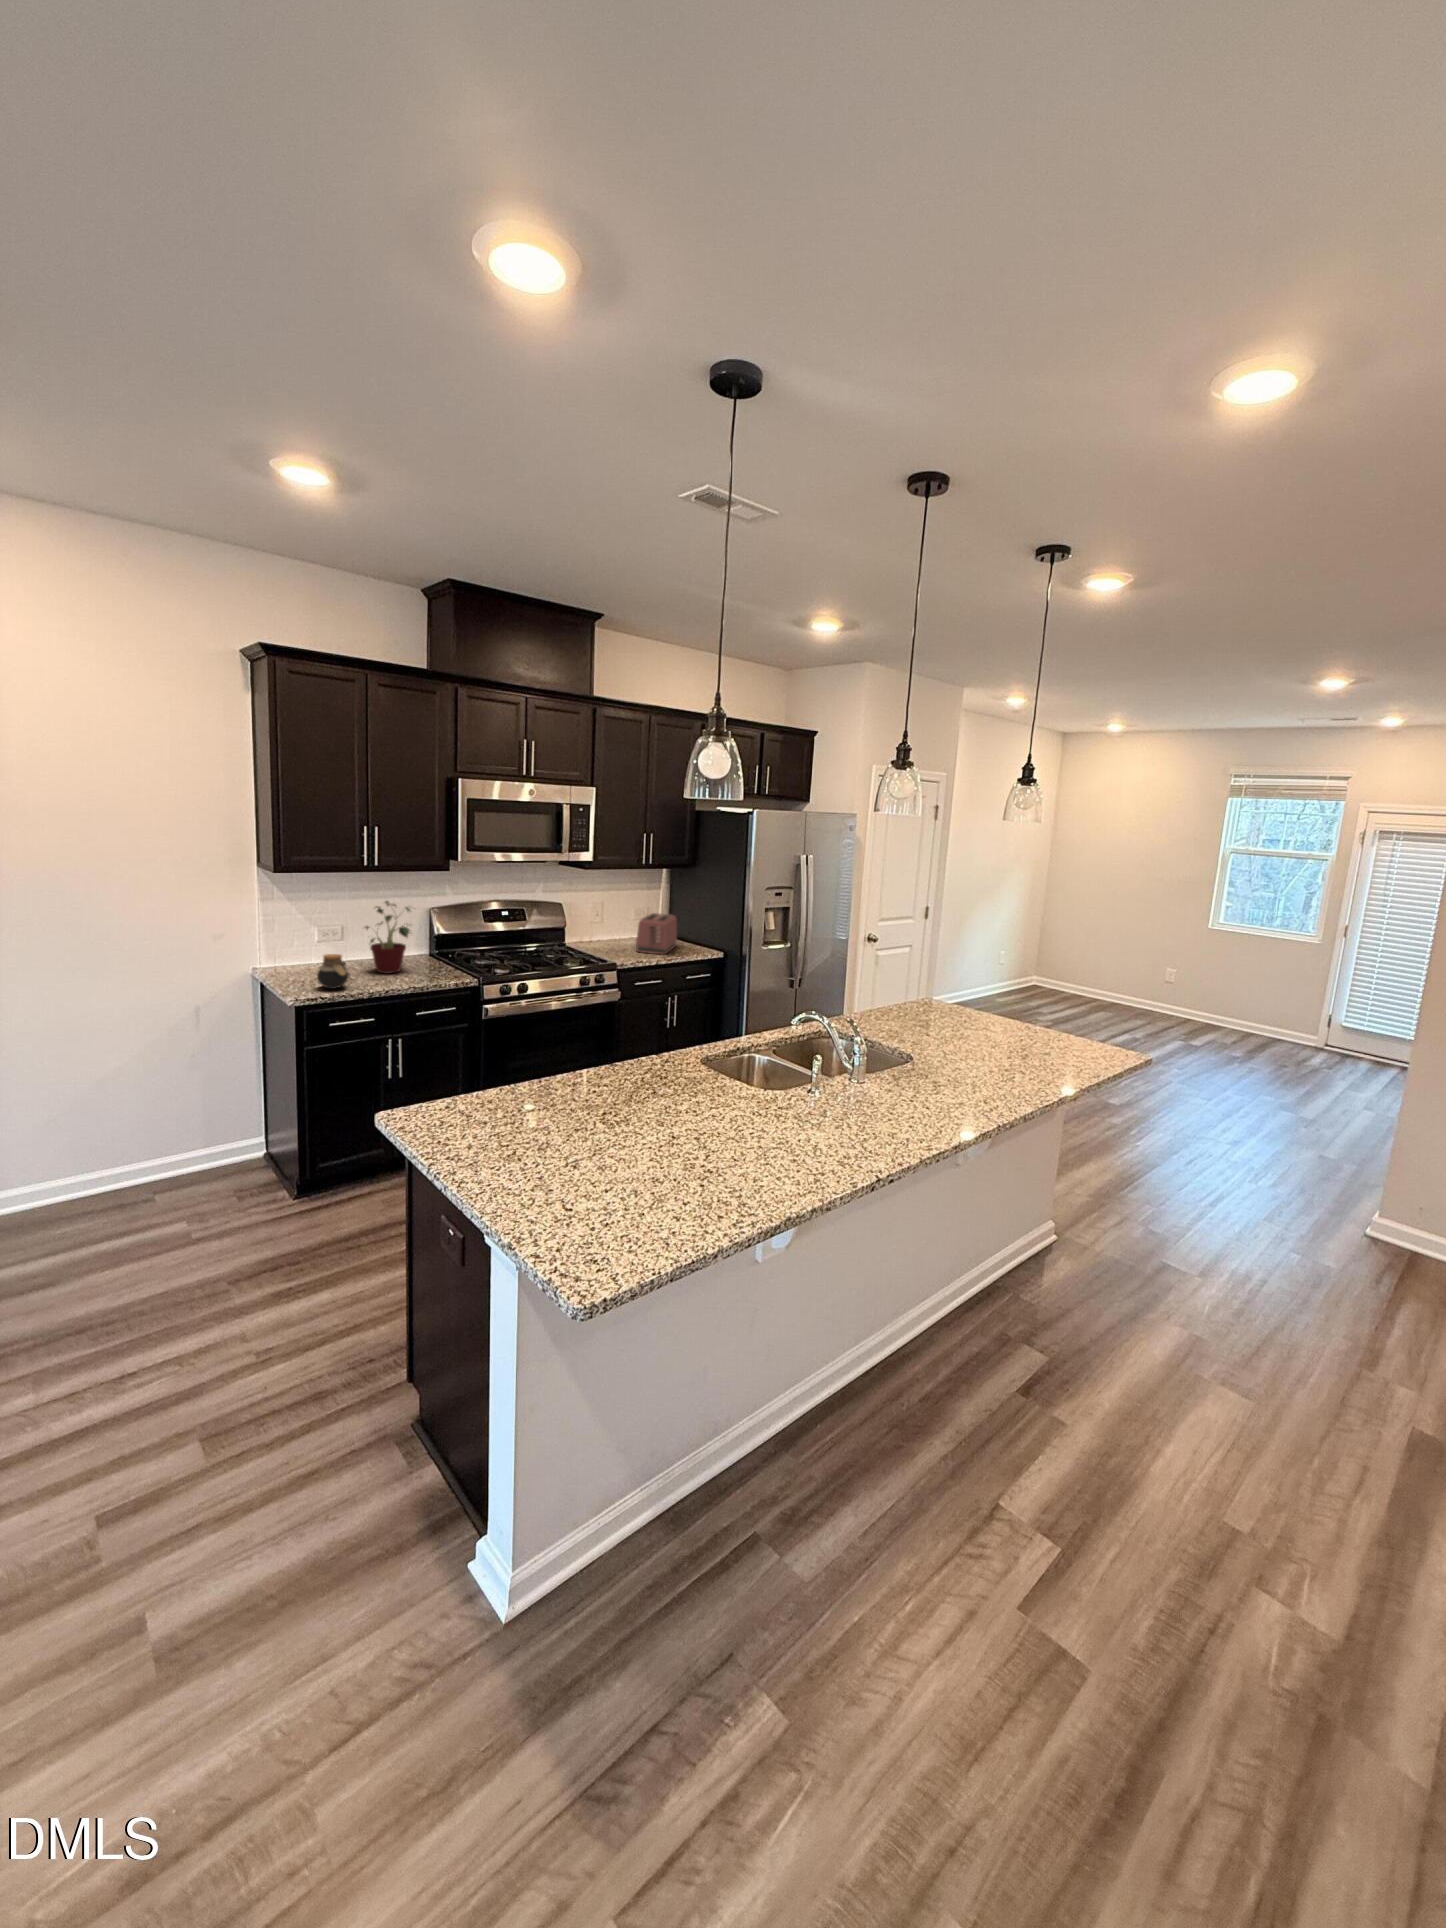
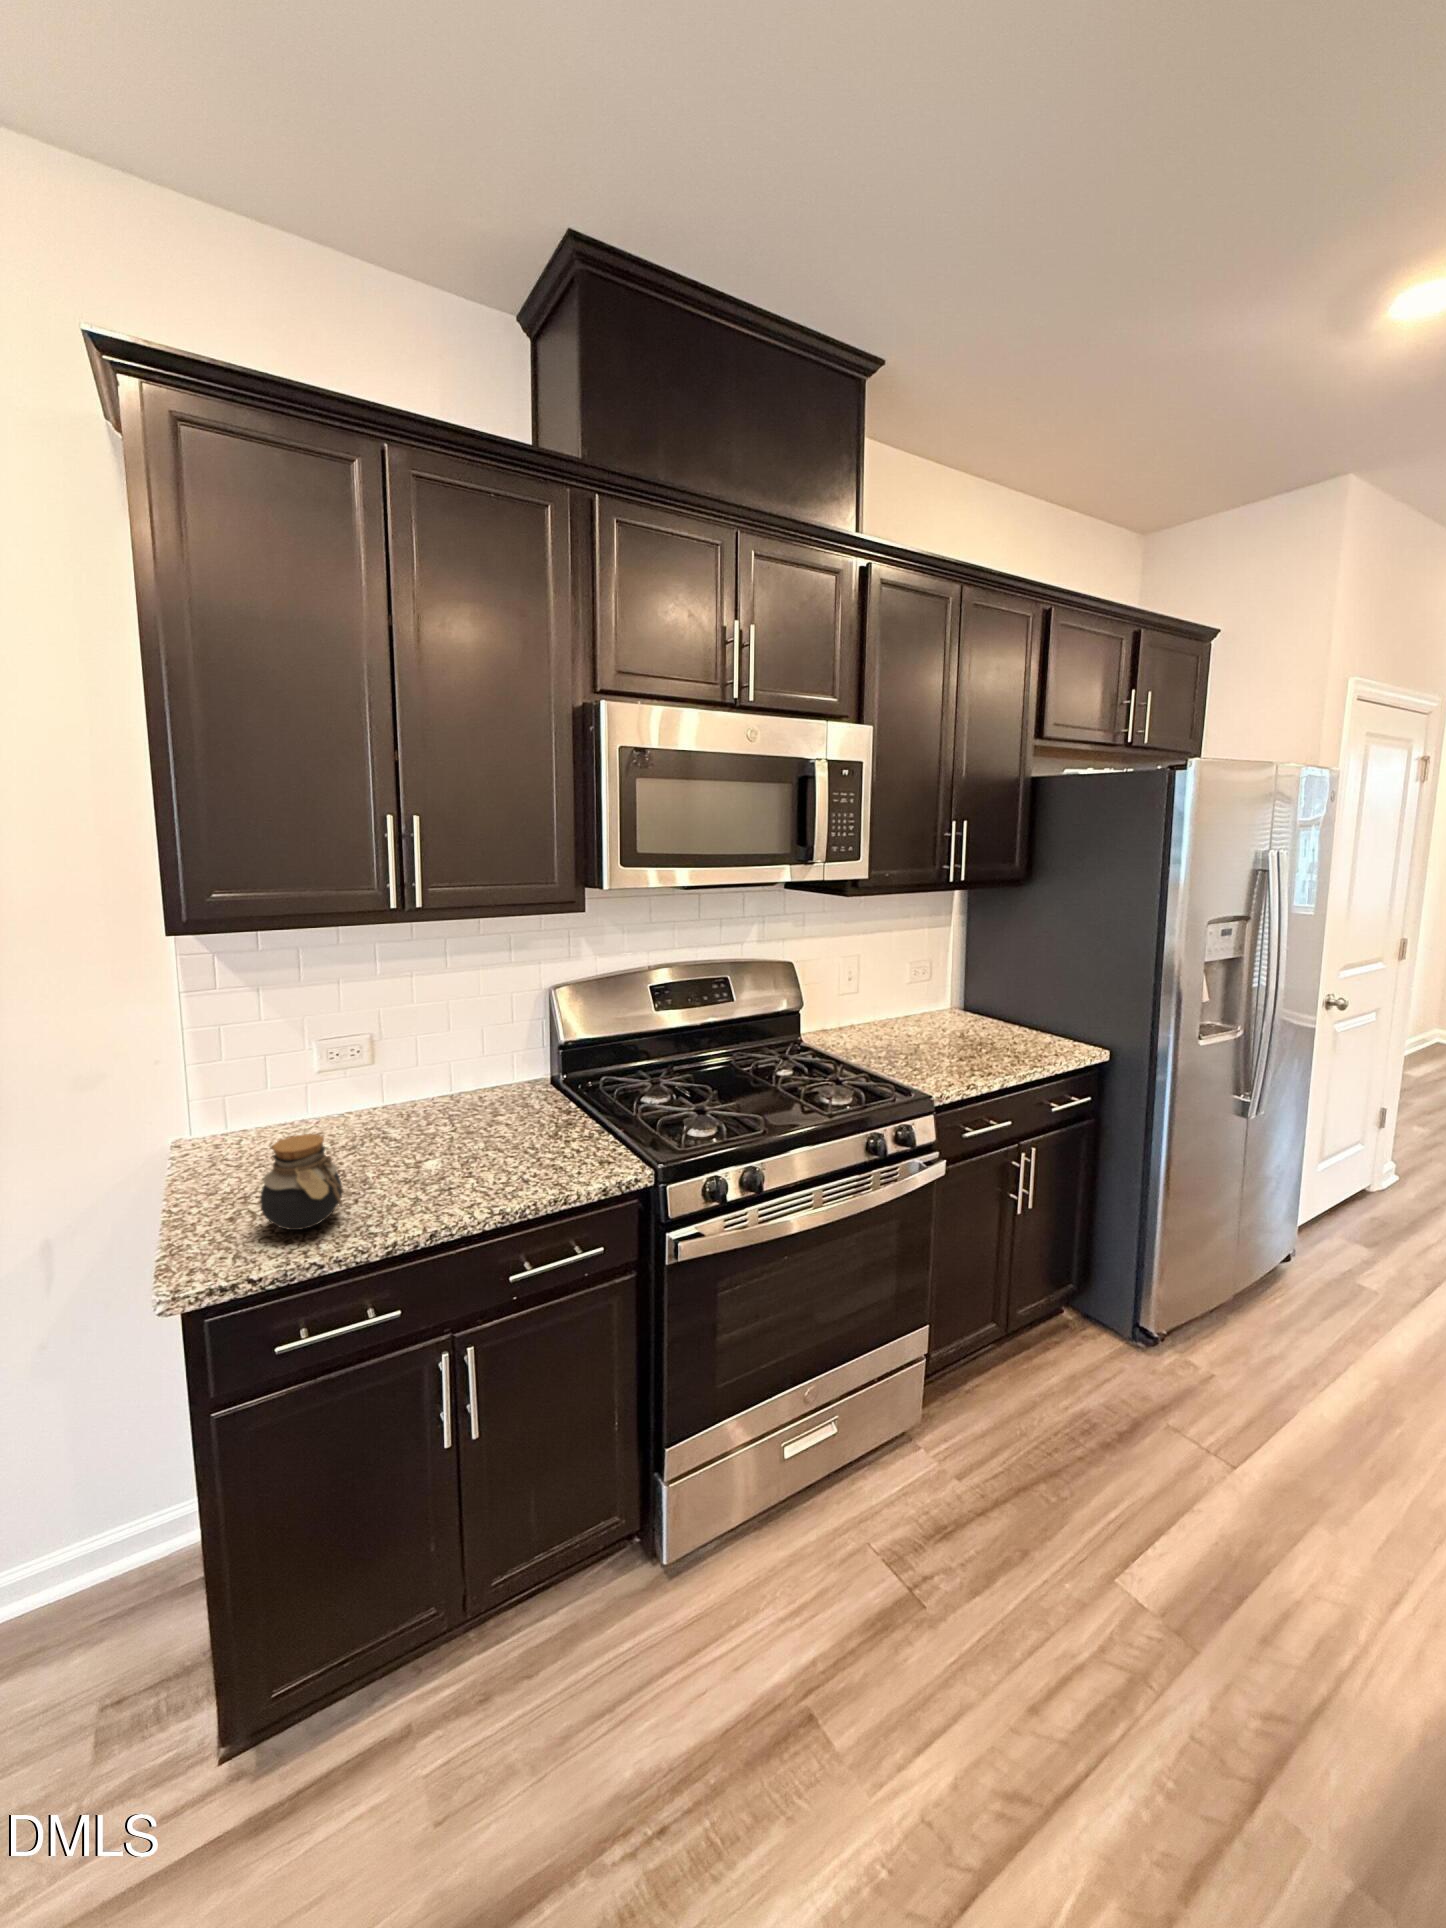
potted plant: present [365,901,410,974] -> none [396,983,517,1154]
toaster: present [636,913,677,954] -> none [947,977,1013,1064]

